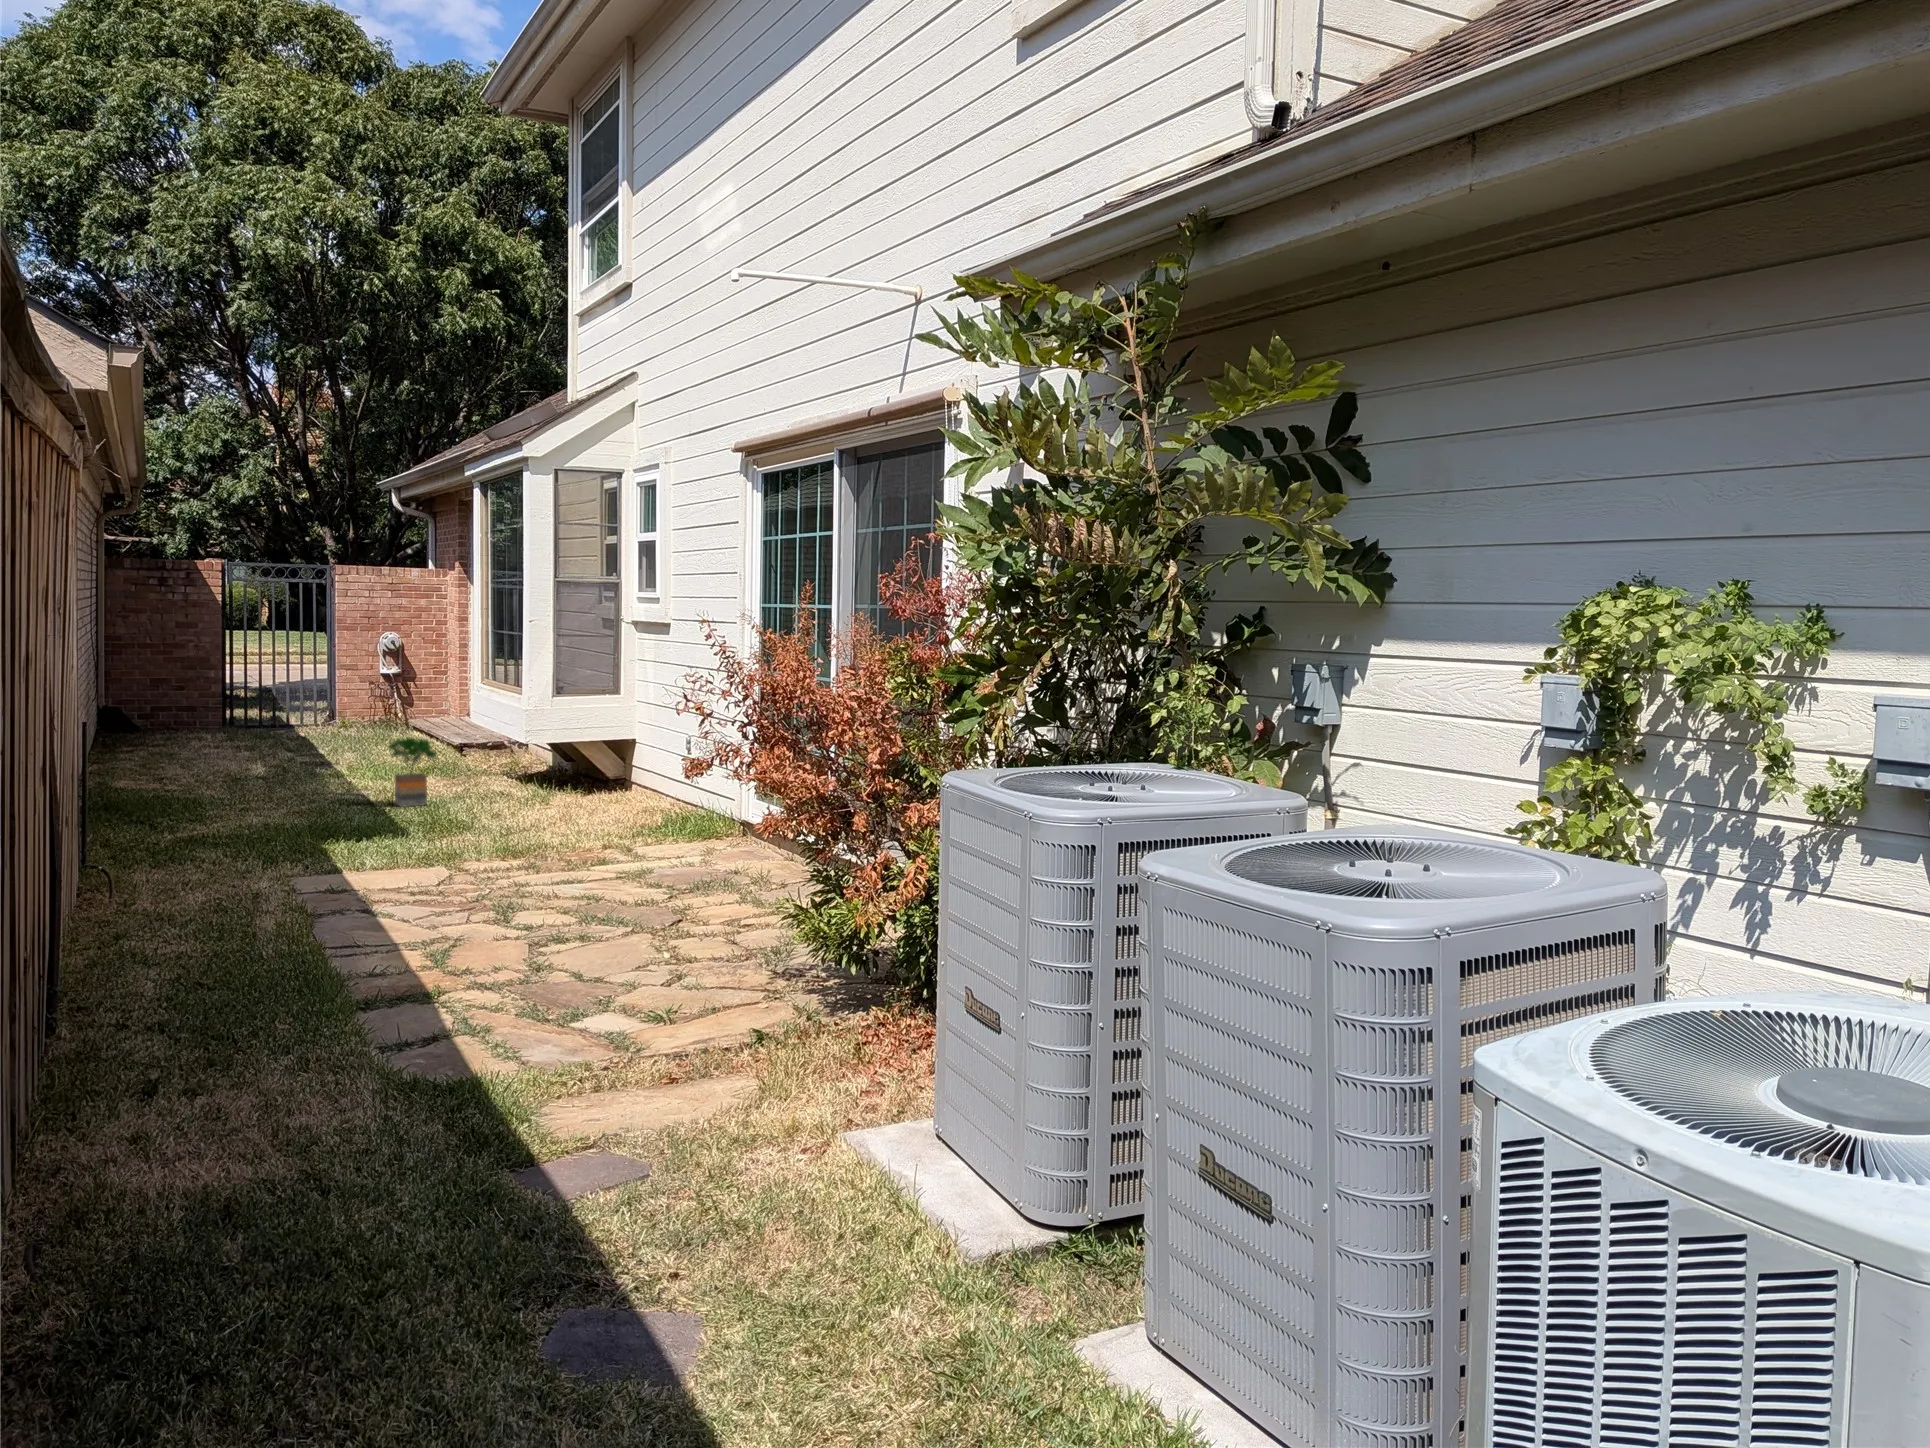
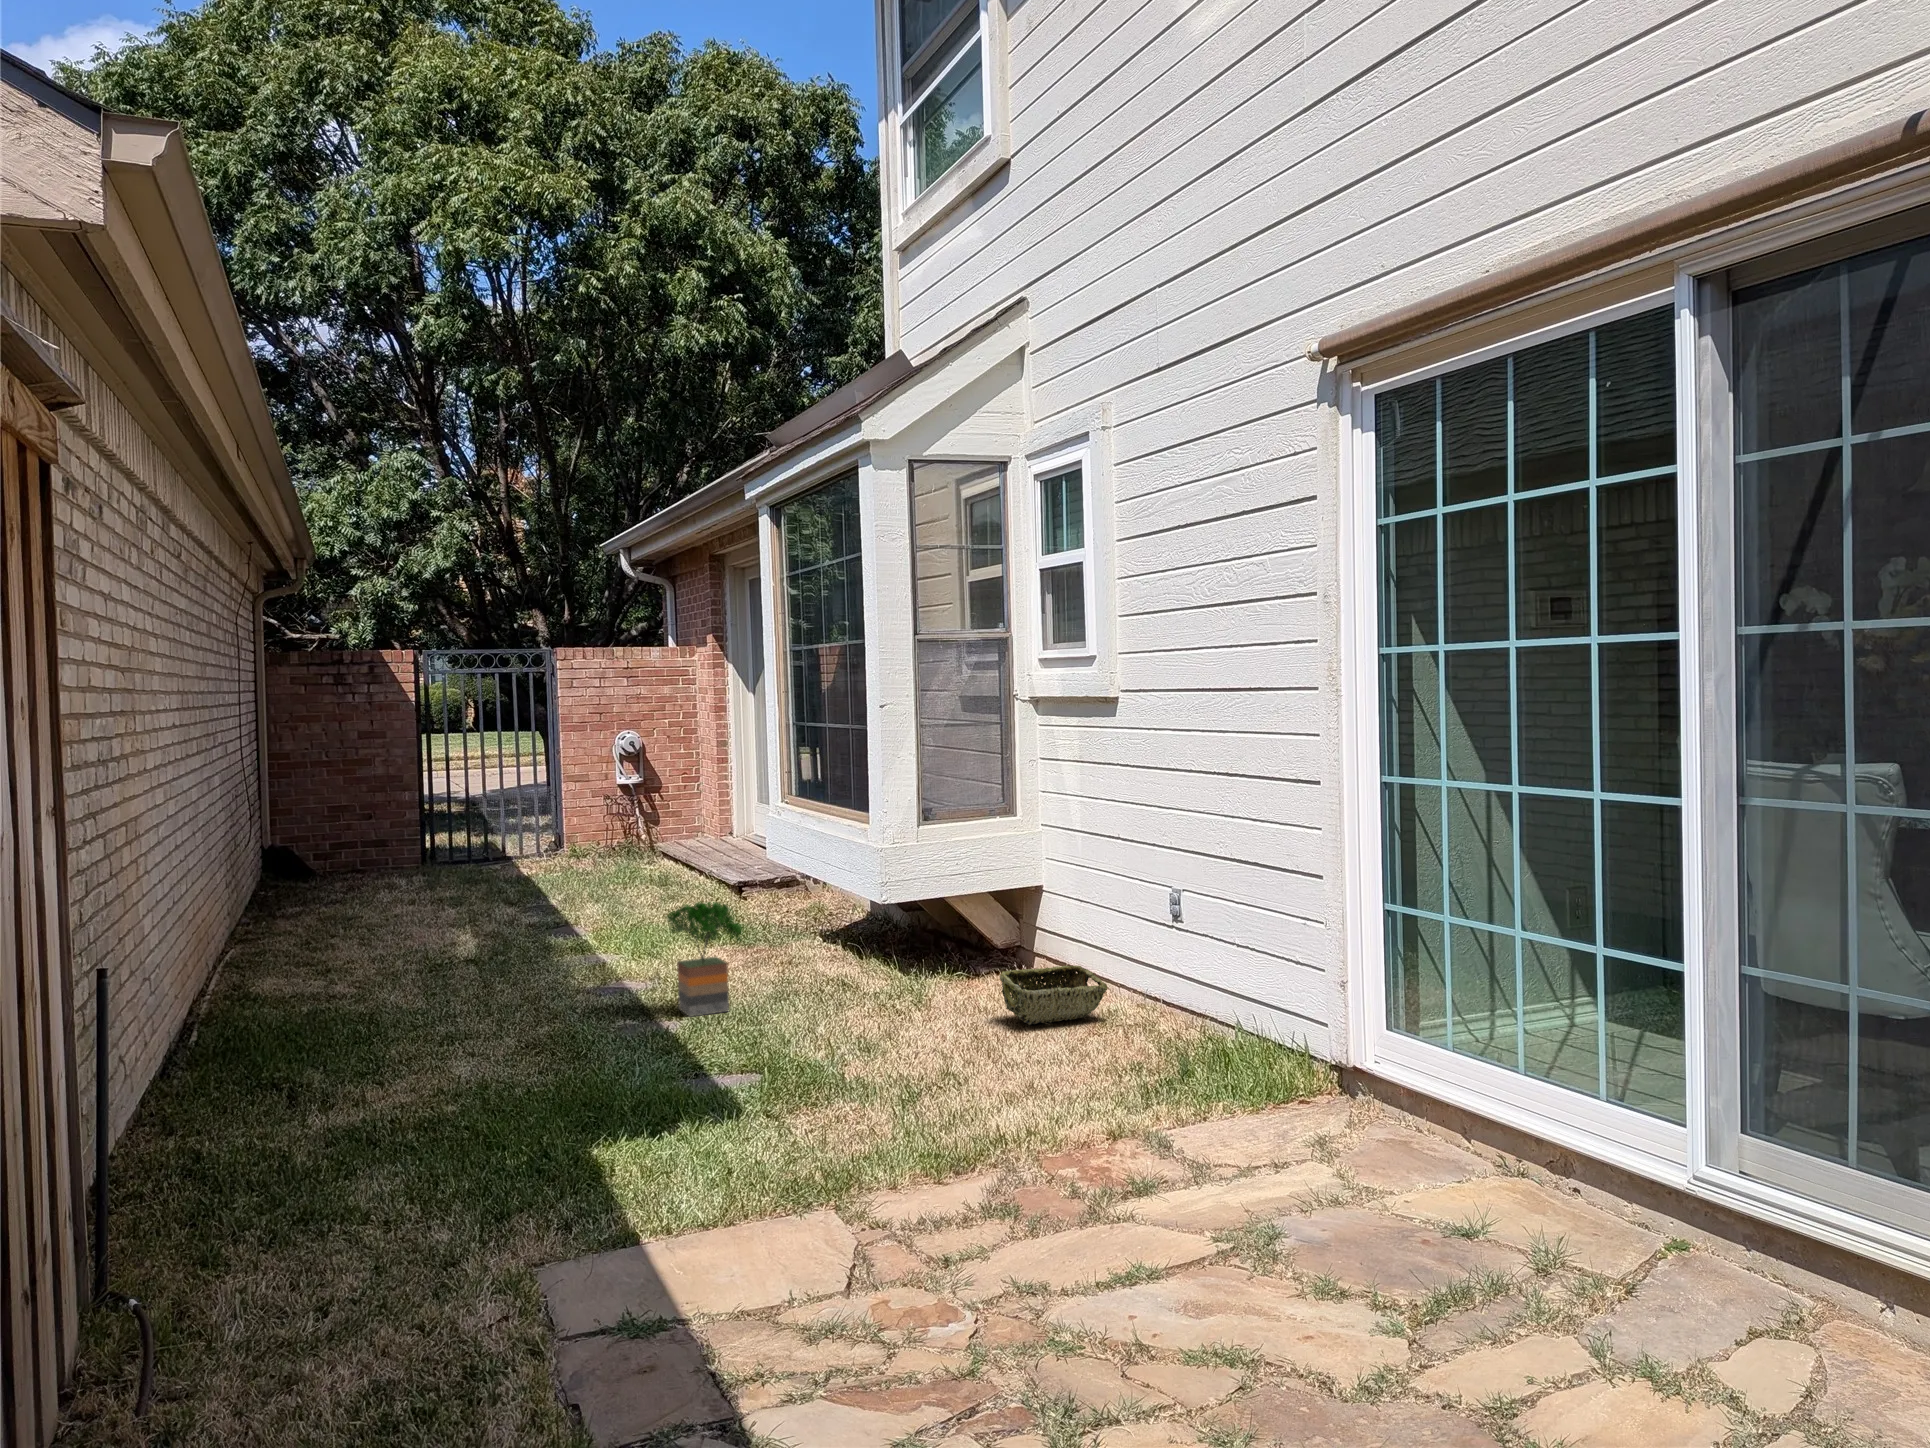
woven basket: none [594,782,660,814] -> present [1000,966,1107,1025]

